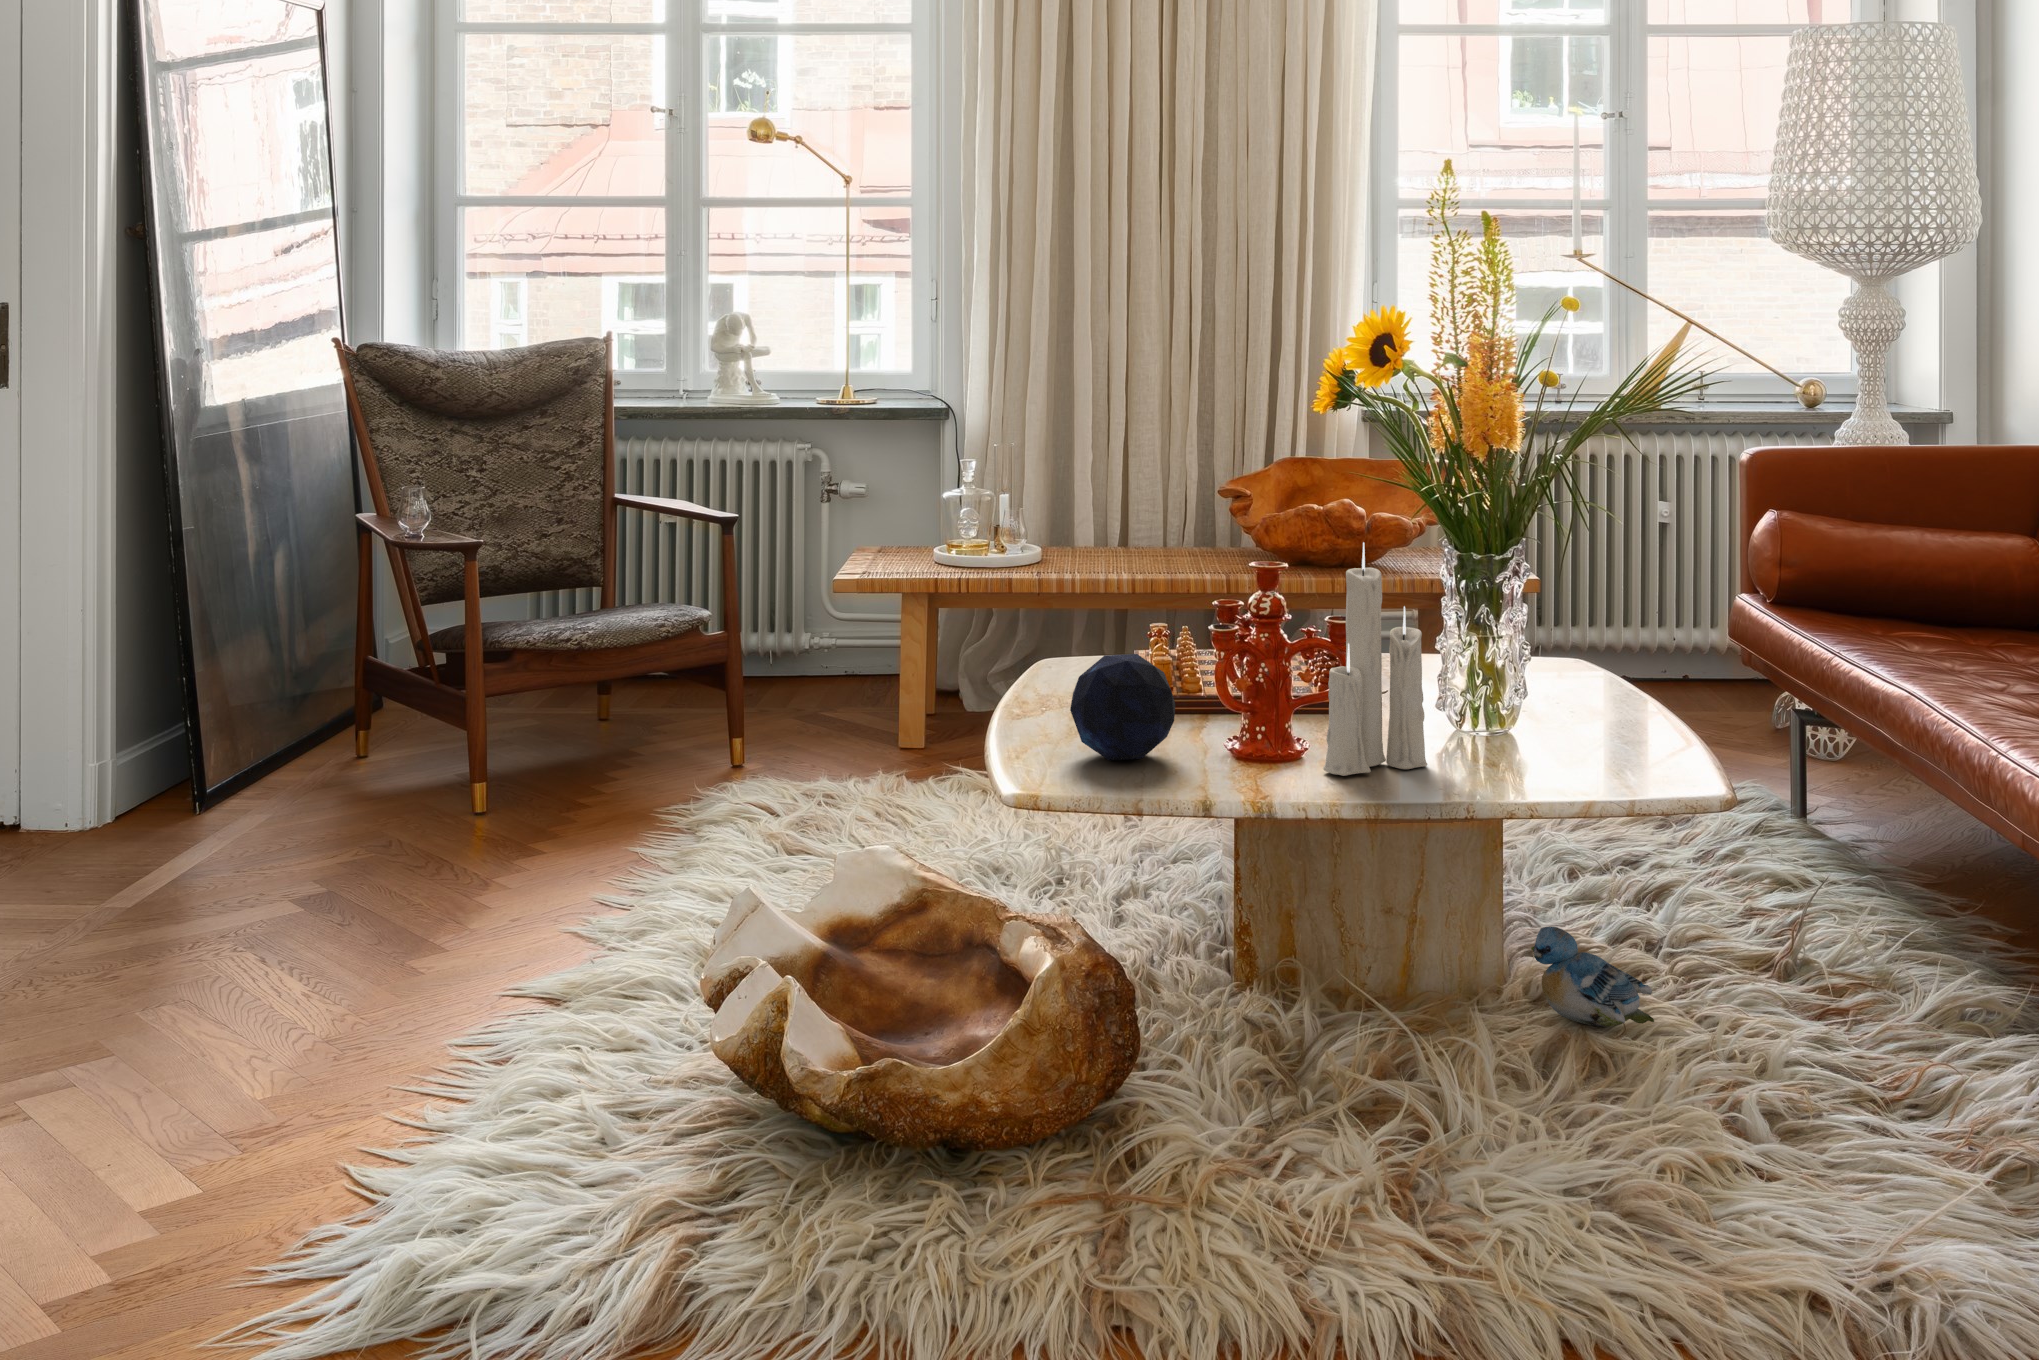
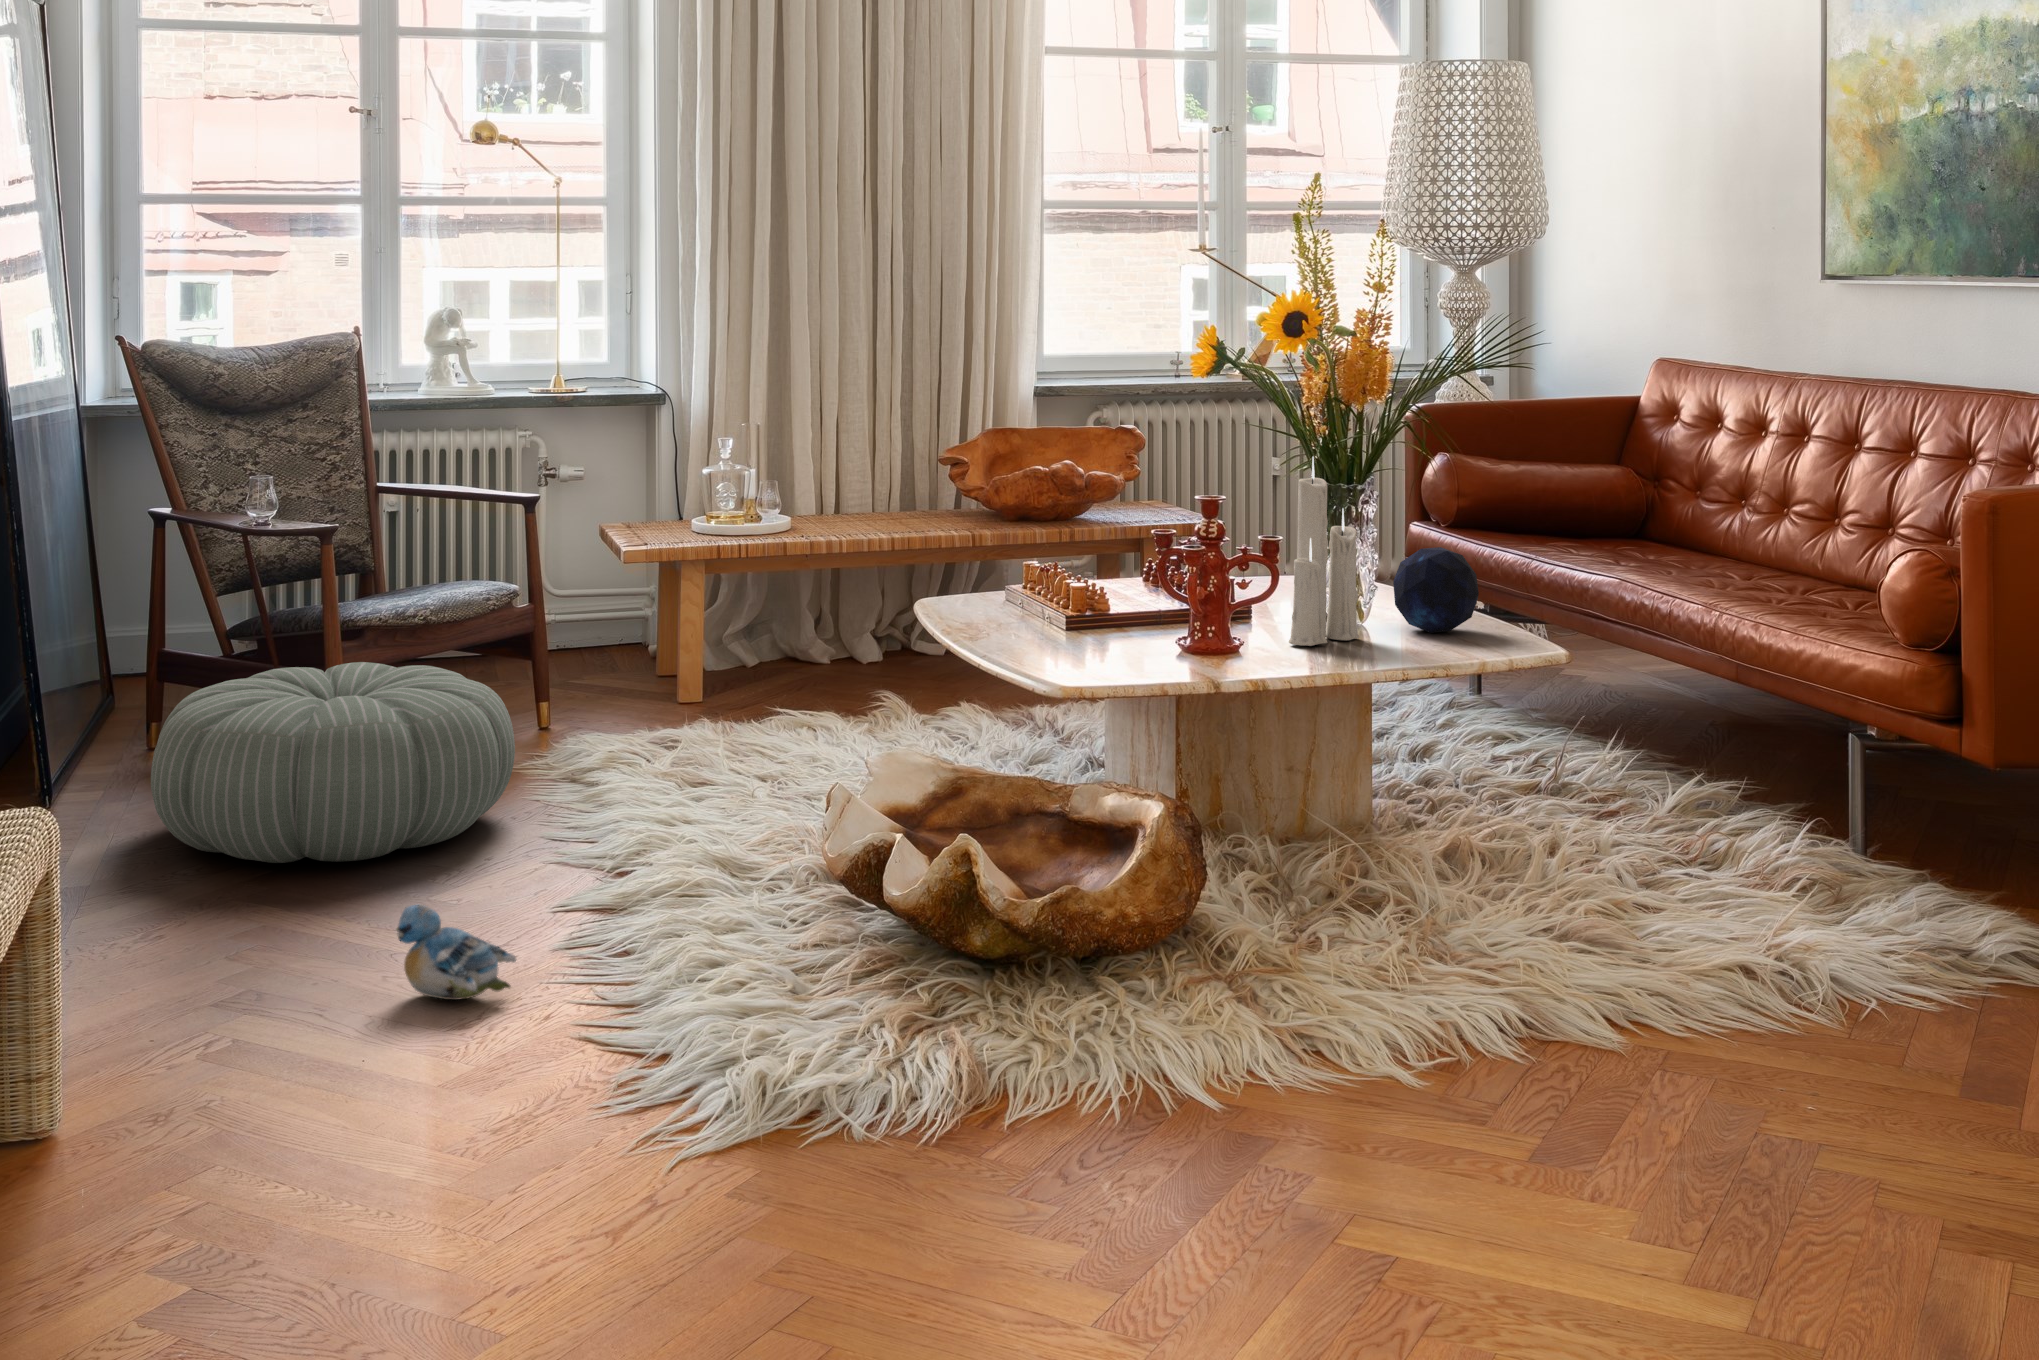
decorative orb: present [1070,654,1175,761] -> present [1393,547,1479,633]
pouf: none [272,701,630,910] -> present [151,662,515,863]
plush toy: present [1531,927,1654,1027] -> present [396,905,516,1000]

